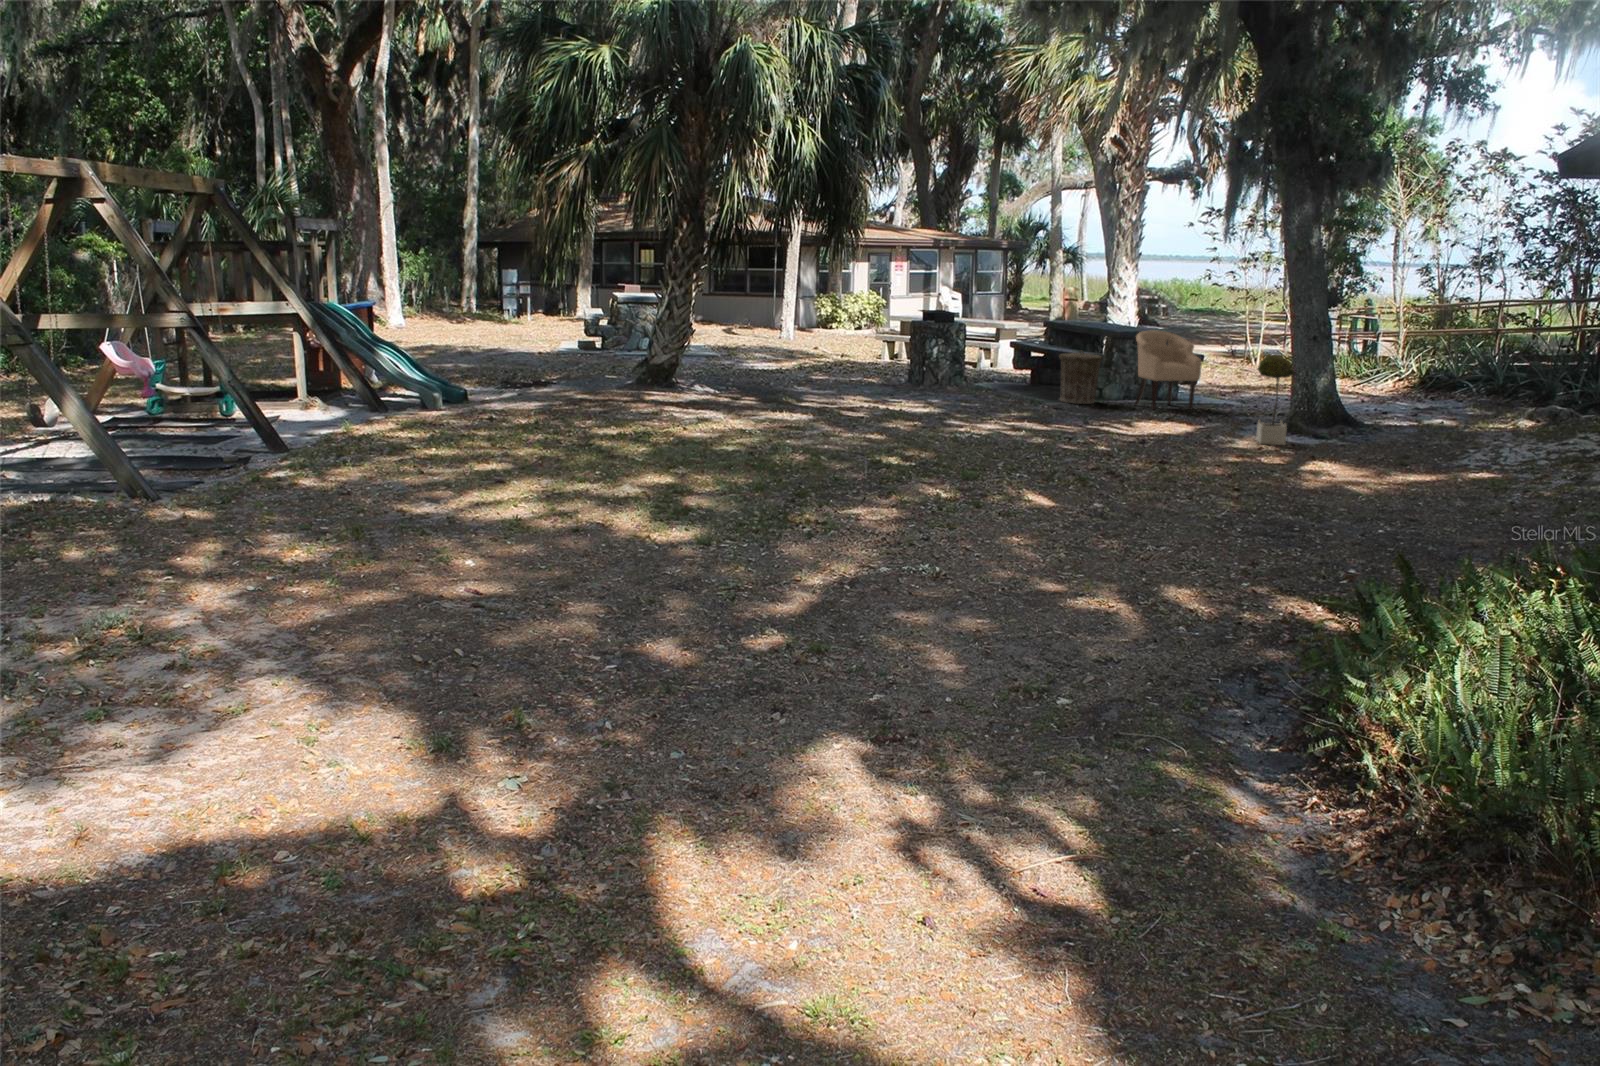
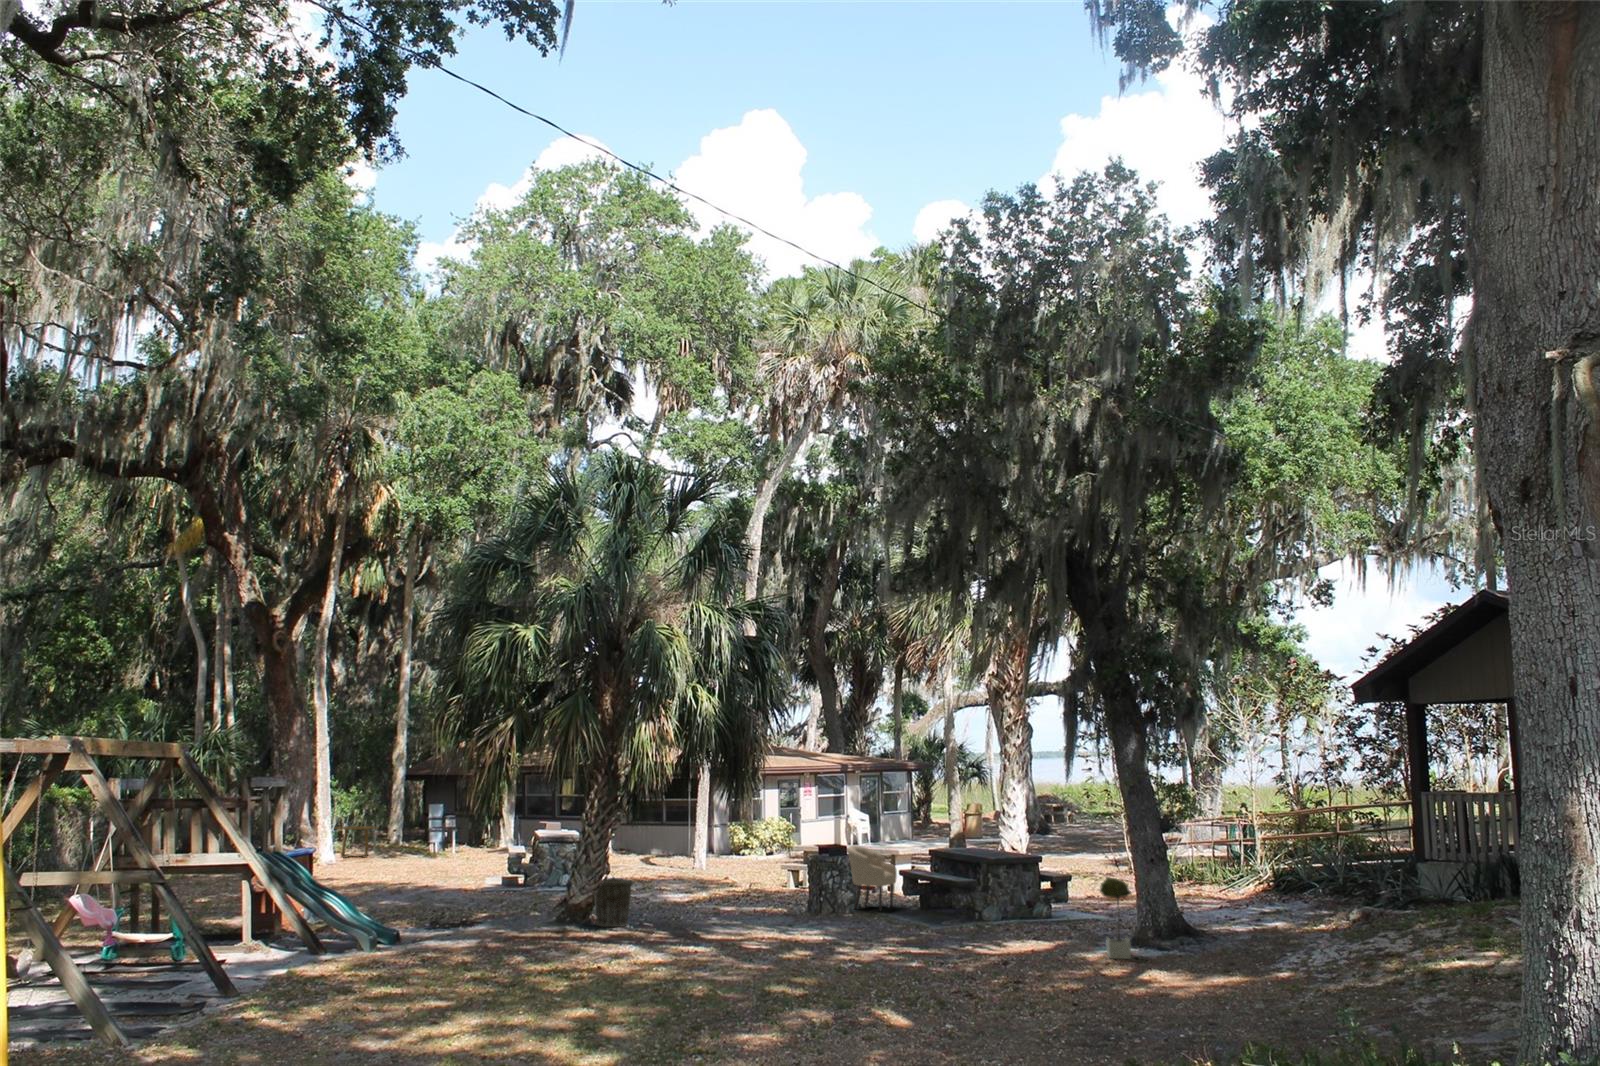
round table: none [400,287,448,320] -> present [335,826,378,858]
chair: present [1135,330,1202,410] -> present [847,846,897,911]
trash can: present [1059,351,1103,404] -> present [595,877,633,927]

